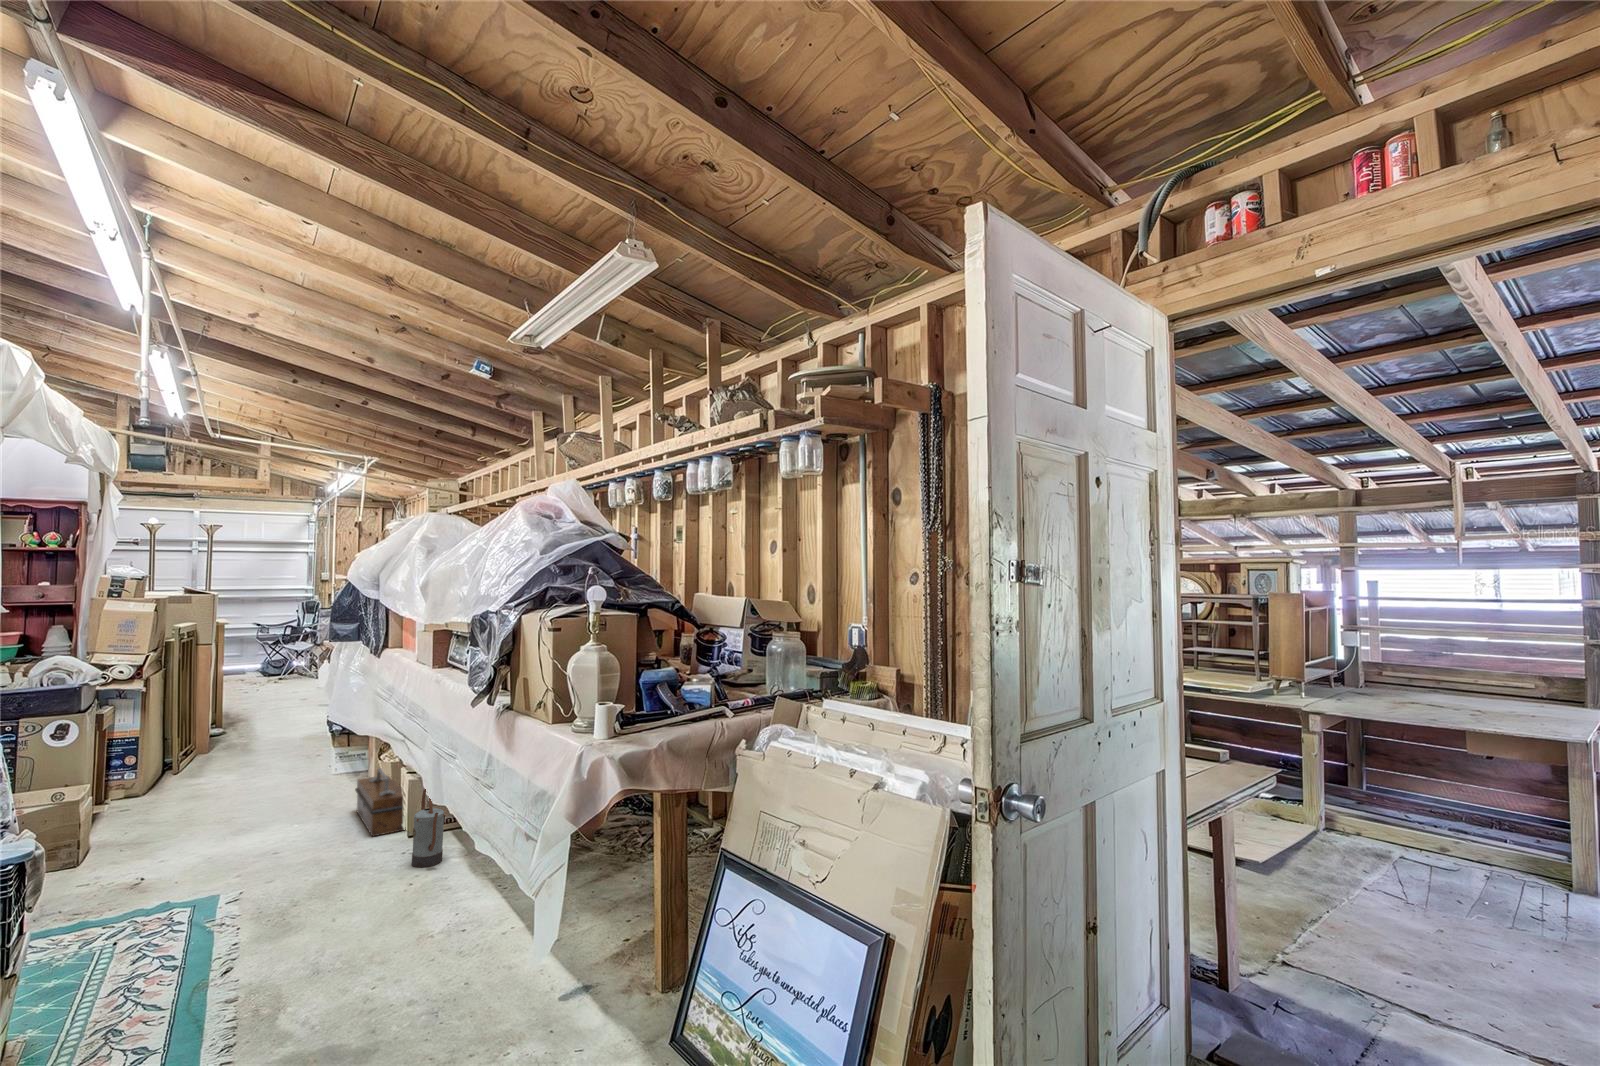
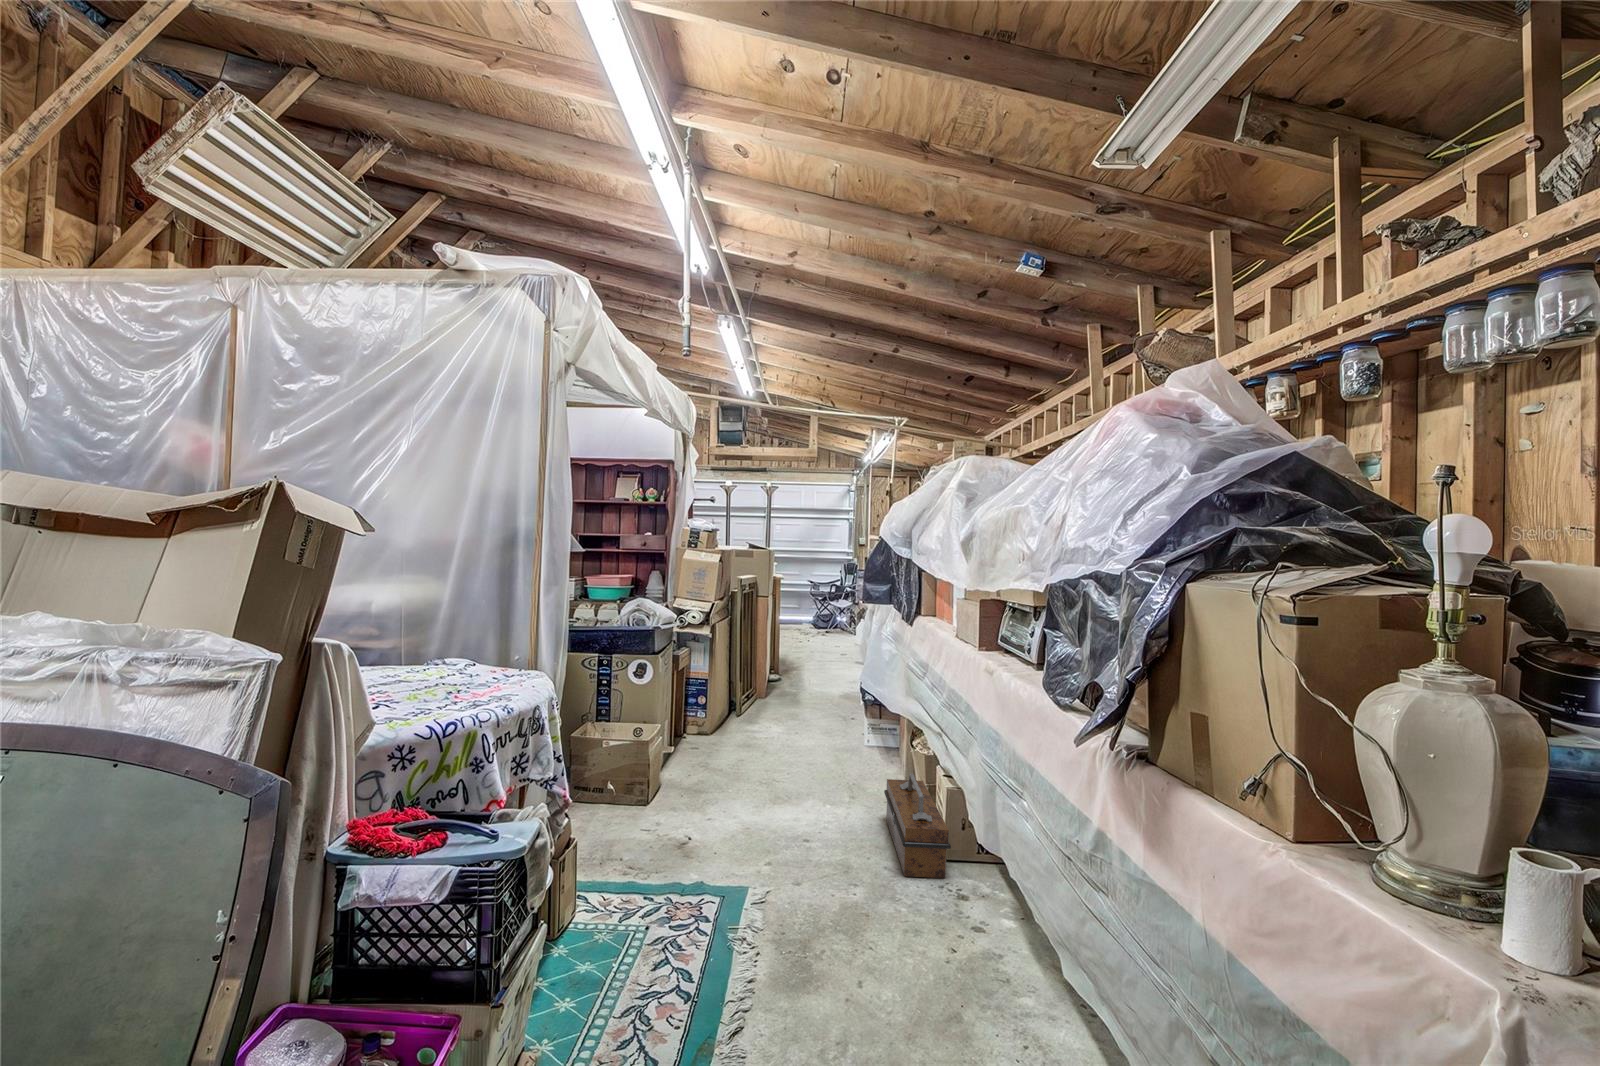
watering can: present [412,788,444,867] -> none [961,845,1010,988]

